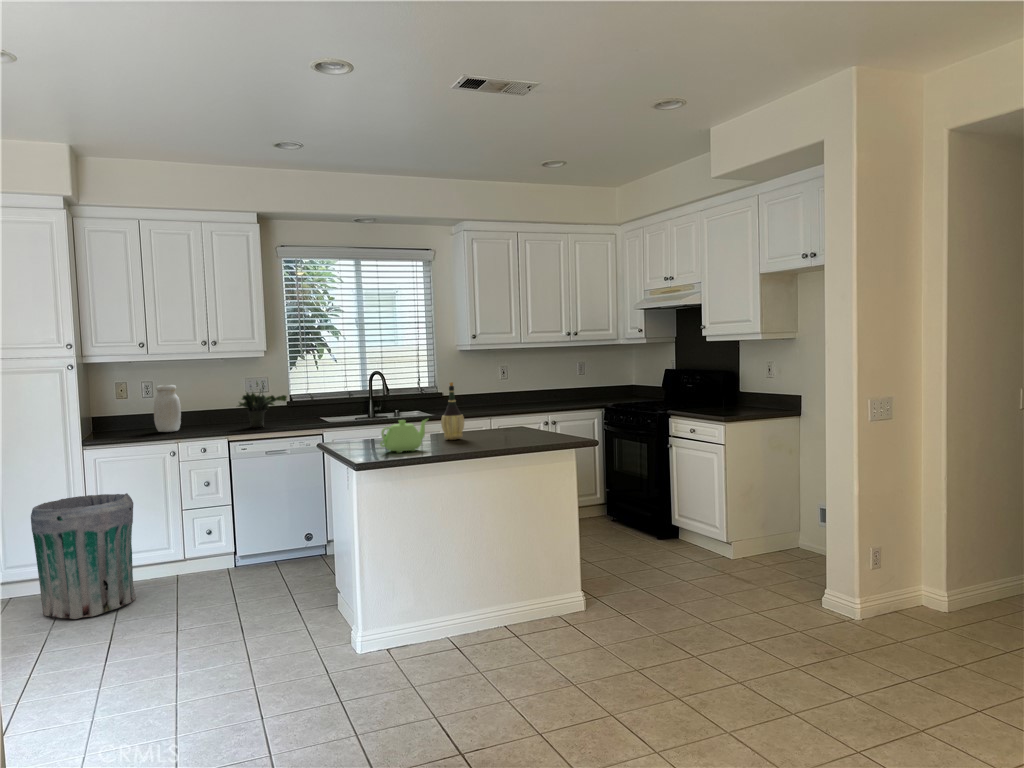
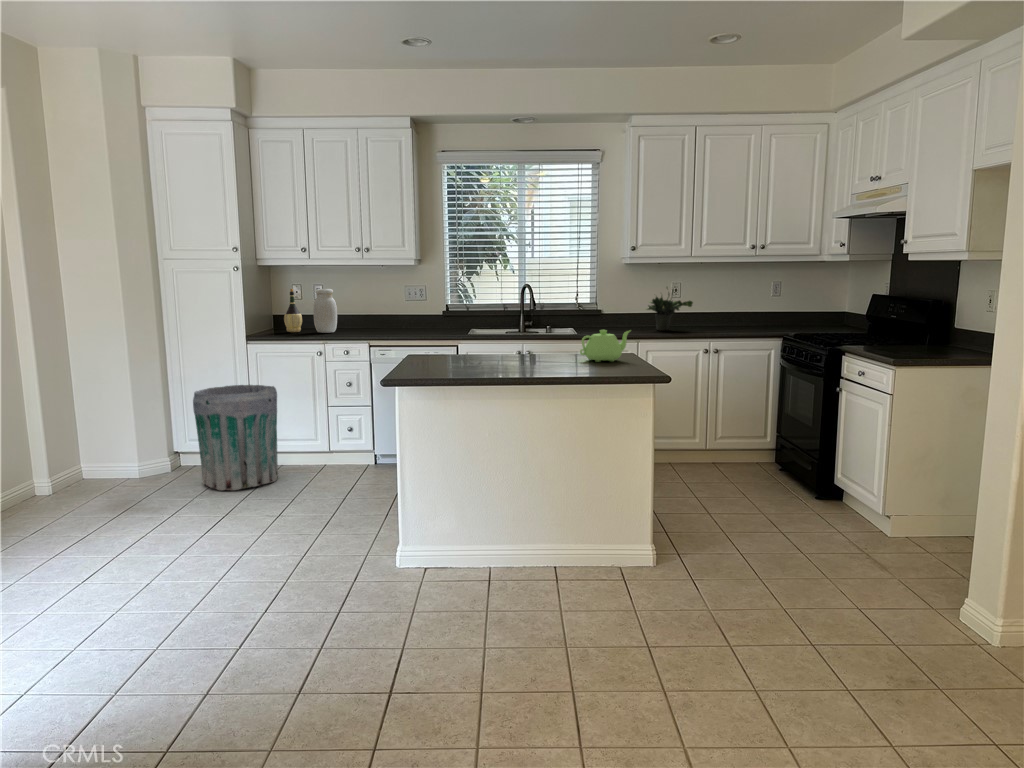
potted plant: present [237,382,287,427] -> present [647,287,693,330]
wine bottle: present [441,382,464,440] -> present [284,289,302,332]
teapot: present [380,419,427,453] -> present [580,330,630,362]

